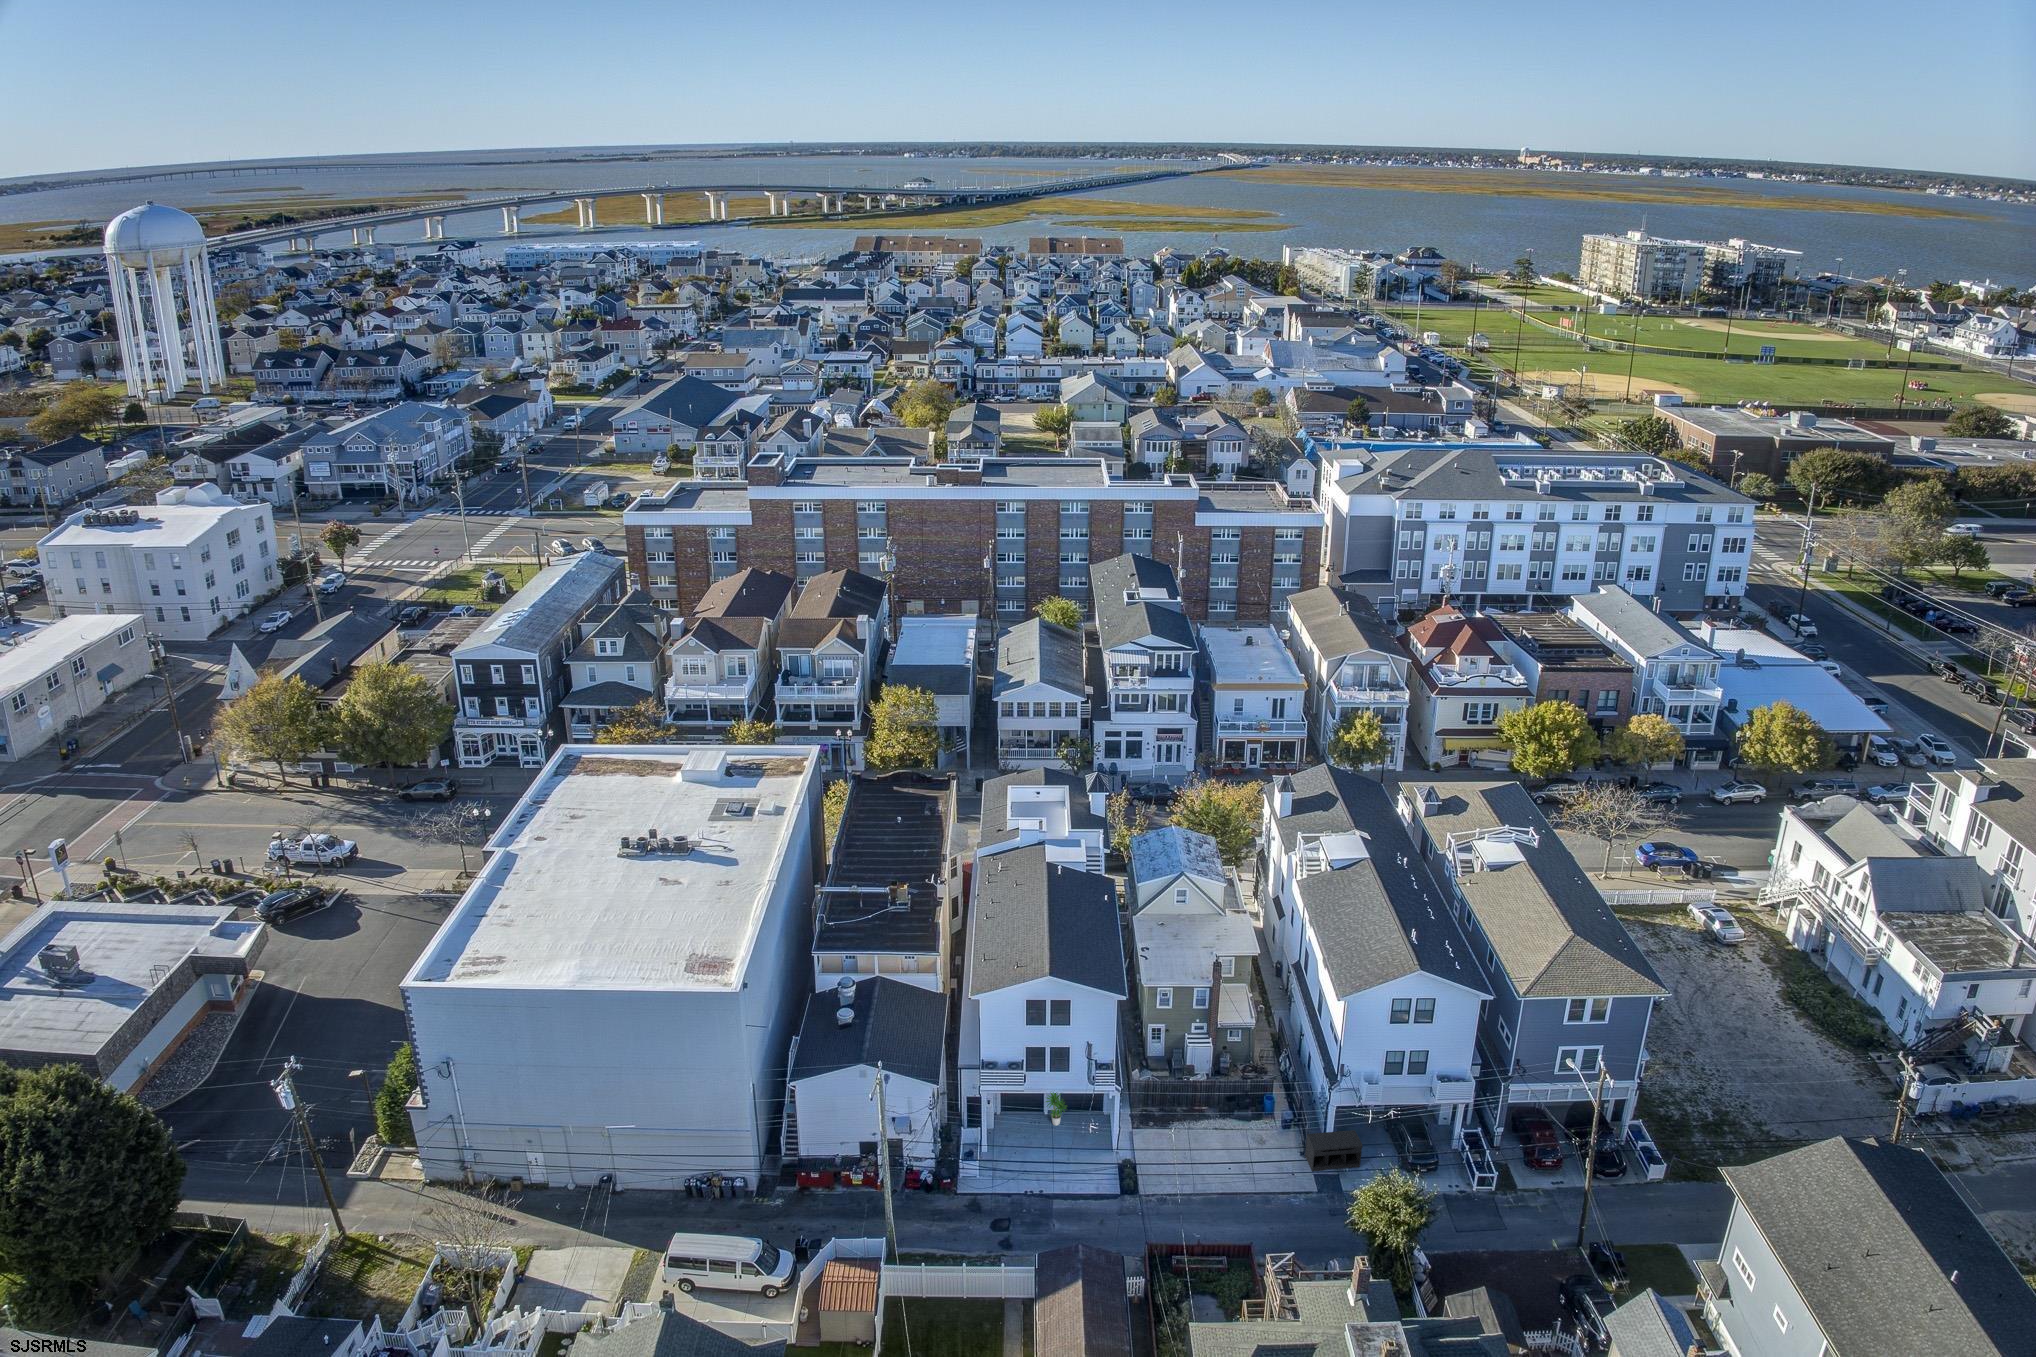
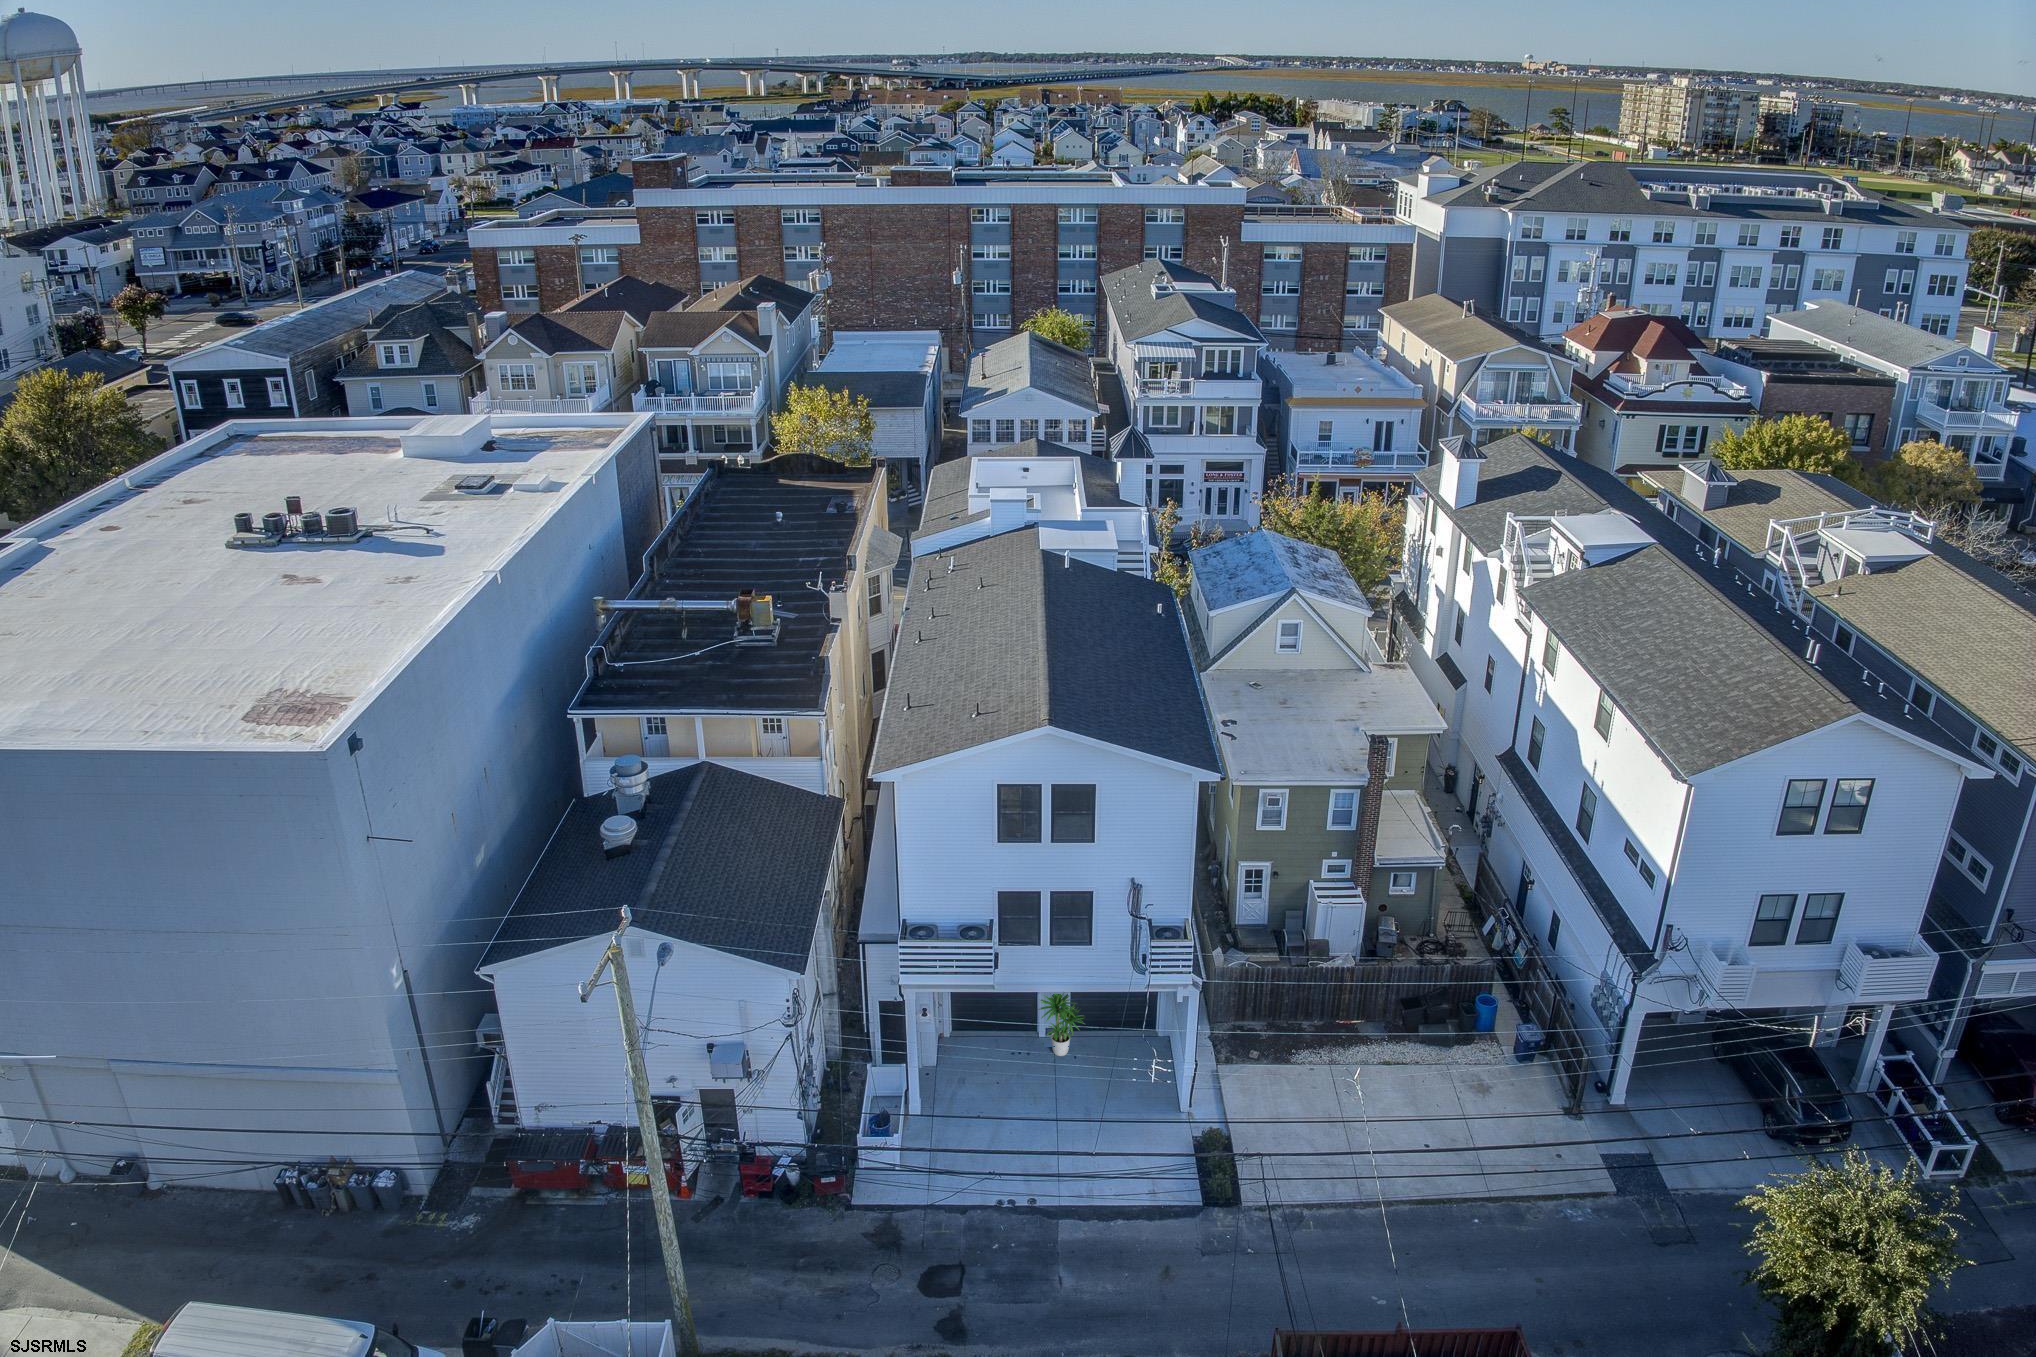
bench: present [1305,1130,1362,1171] -> none [1588,1068,1726,1156]

